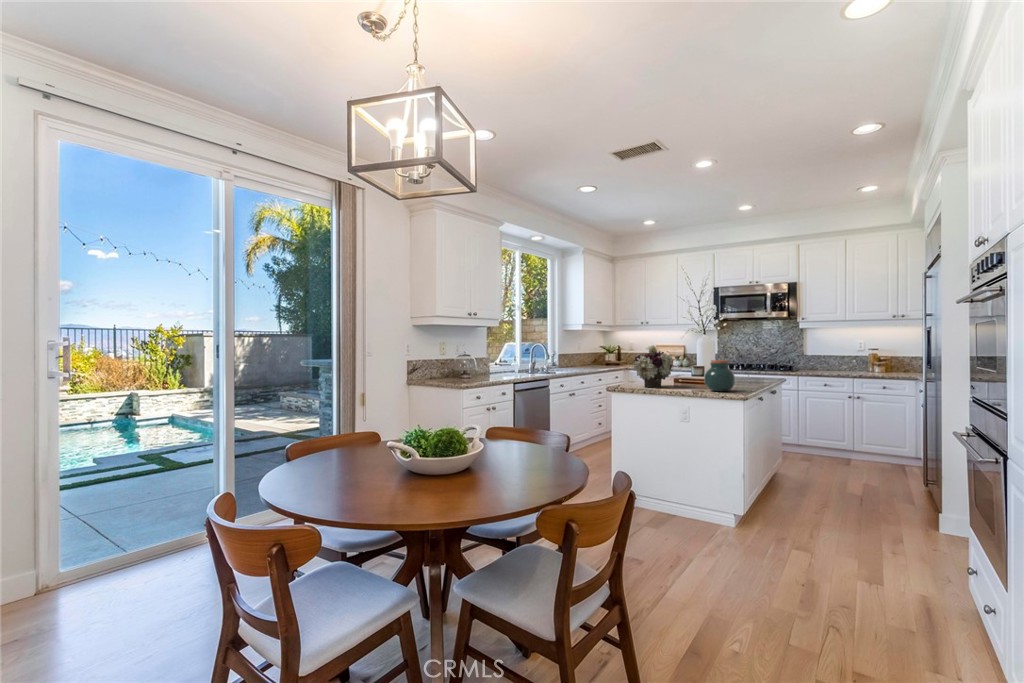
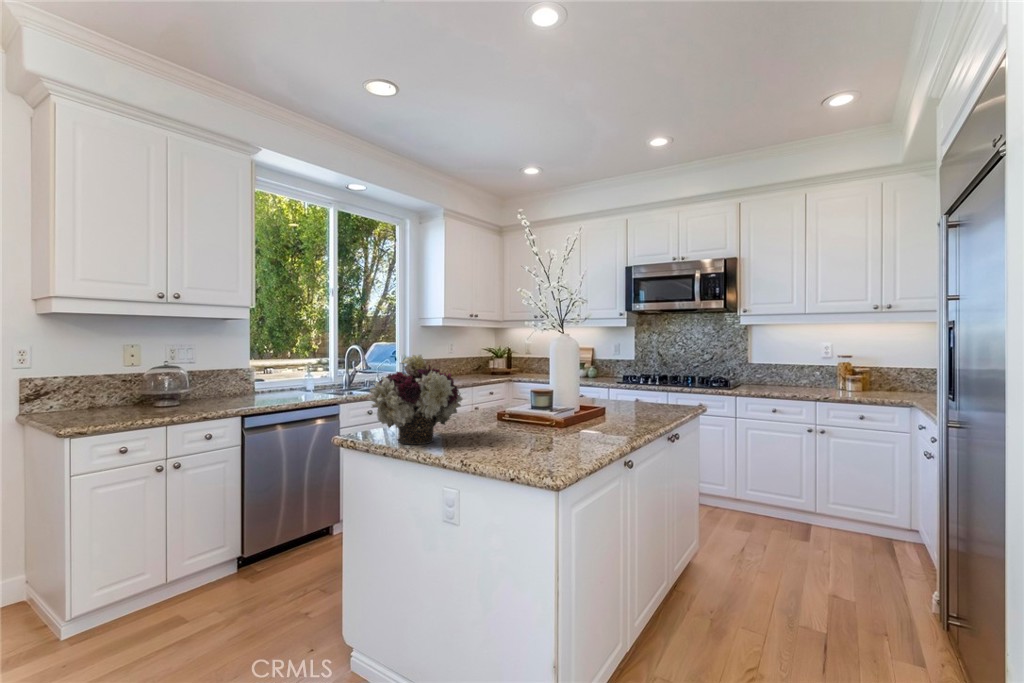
jar: present [704,360,735,392] -> none [485,391,549,467]

